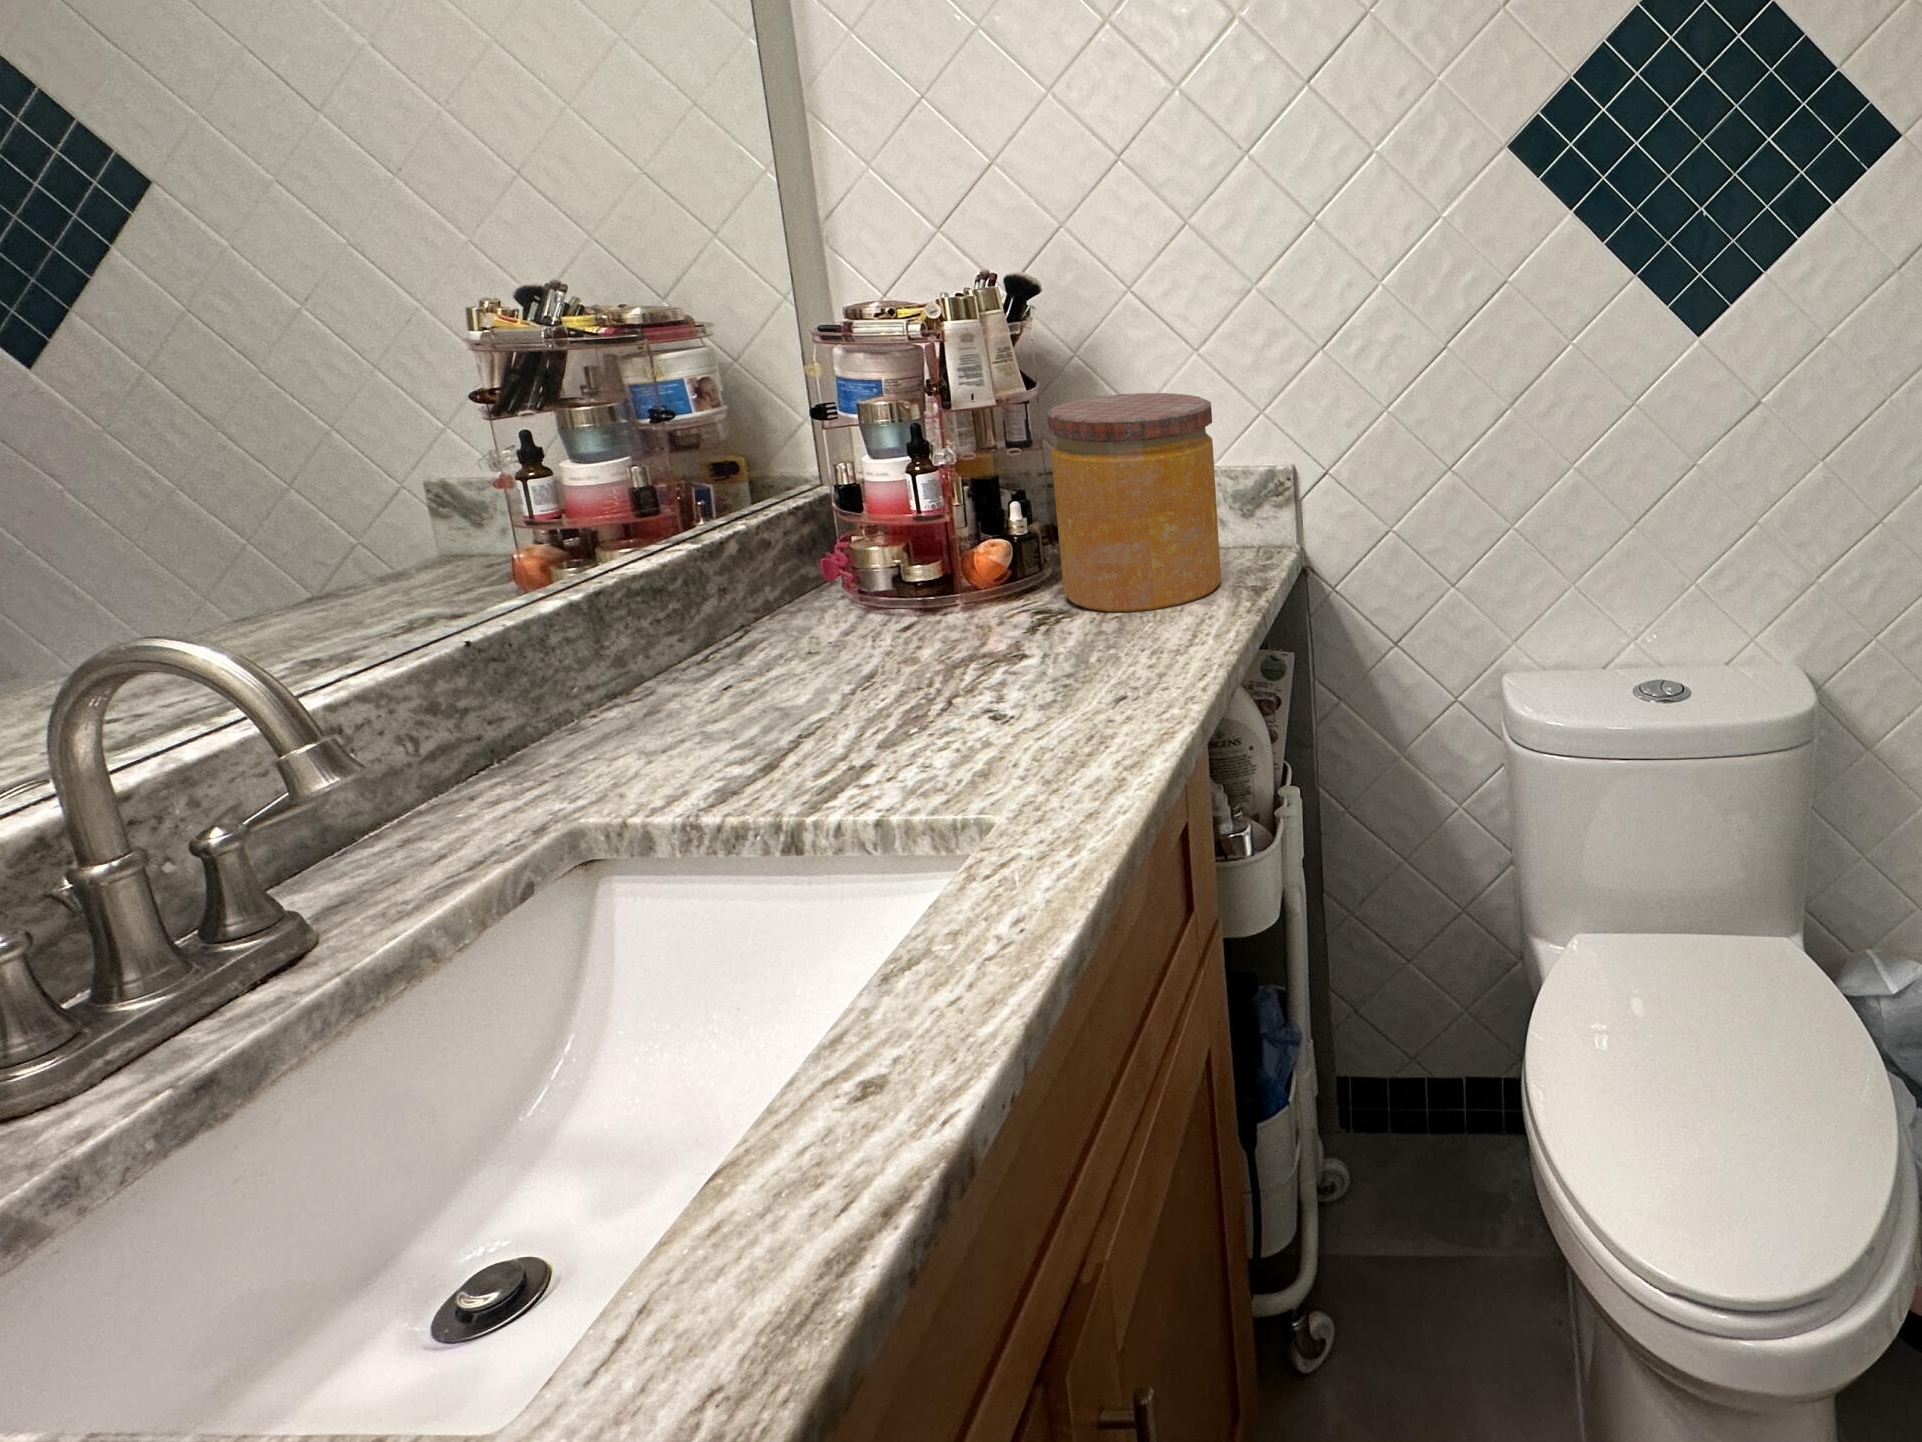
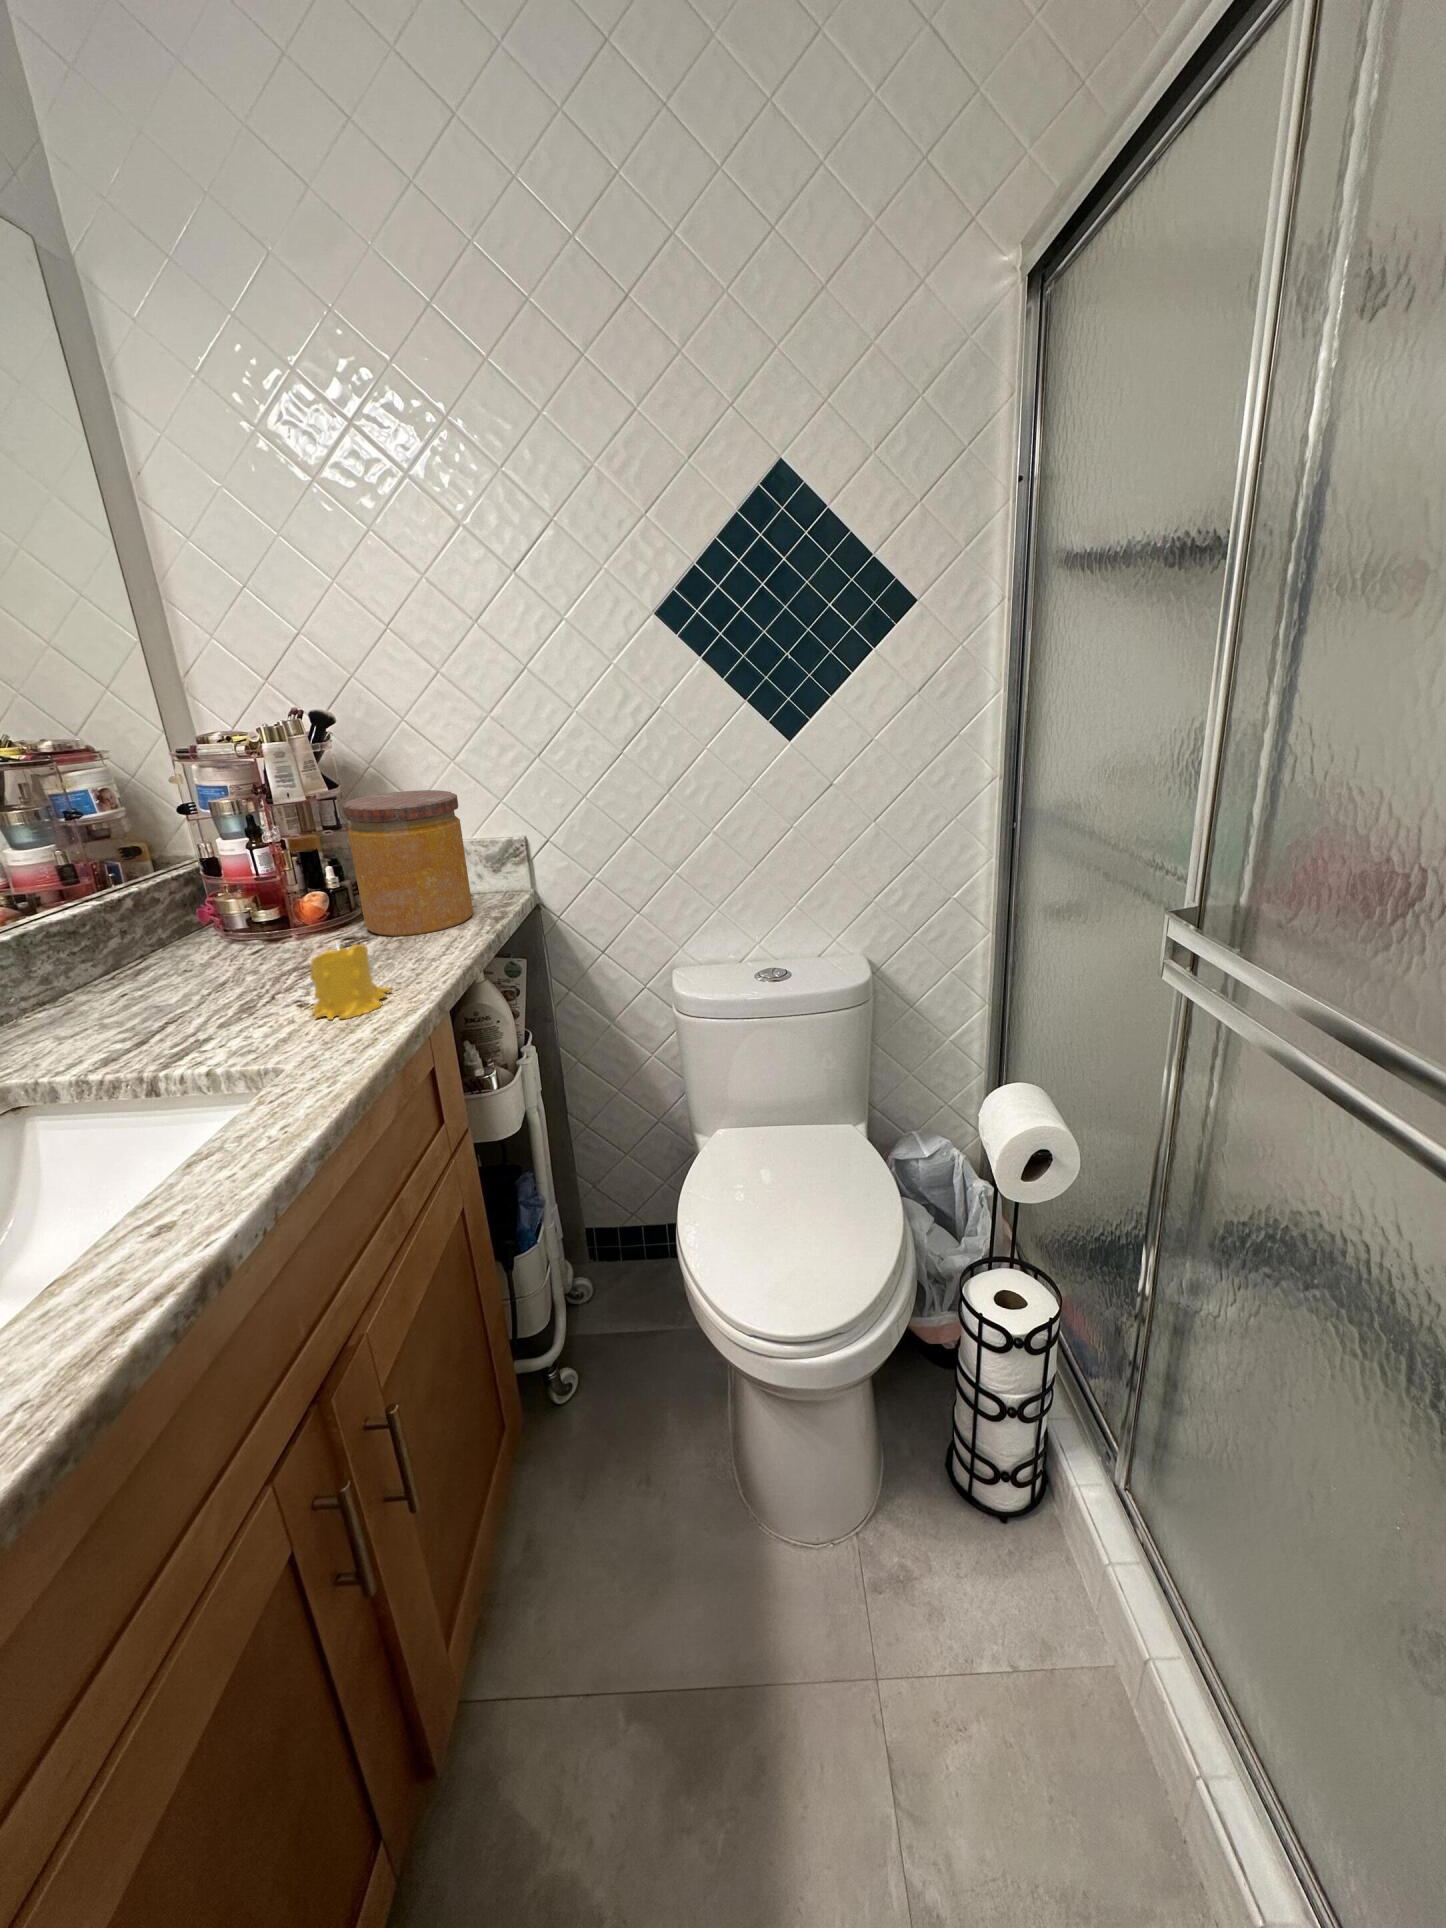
candle: none [1011,621,1129,745] -> present [310,944,392,1020]

